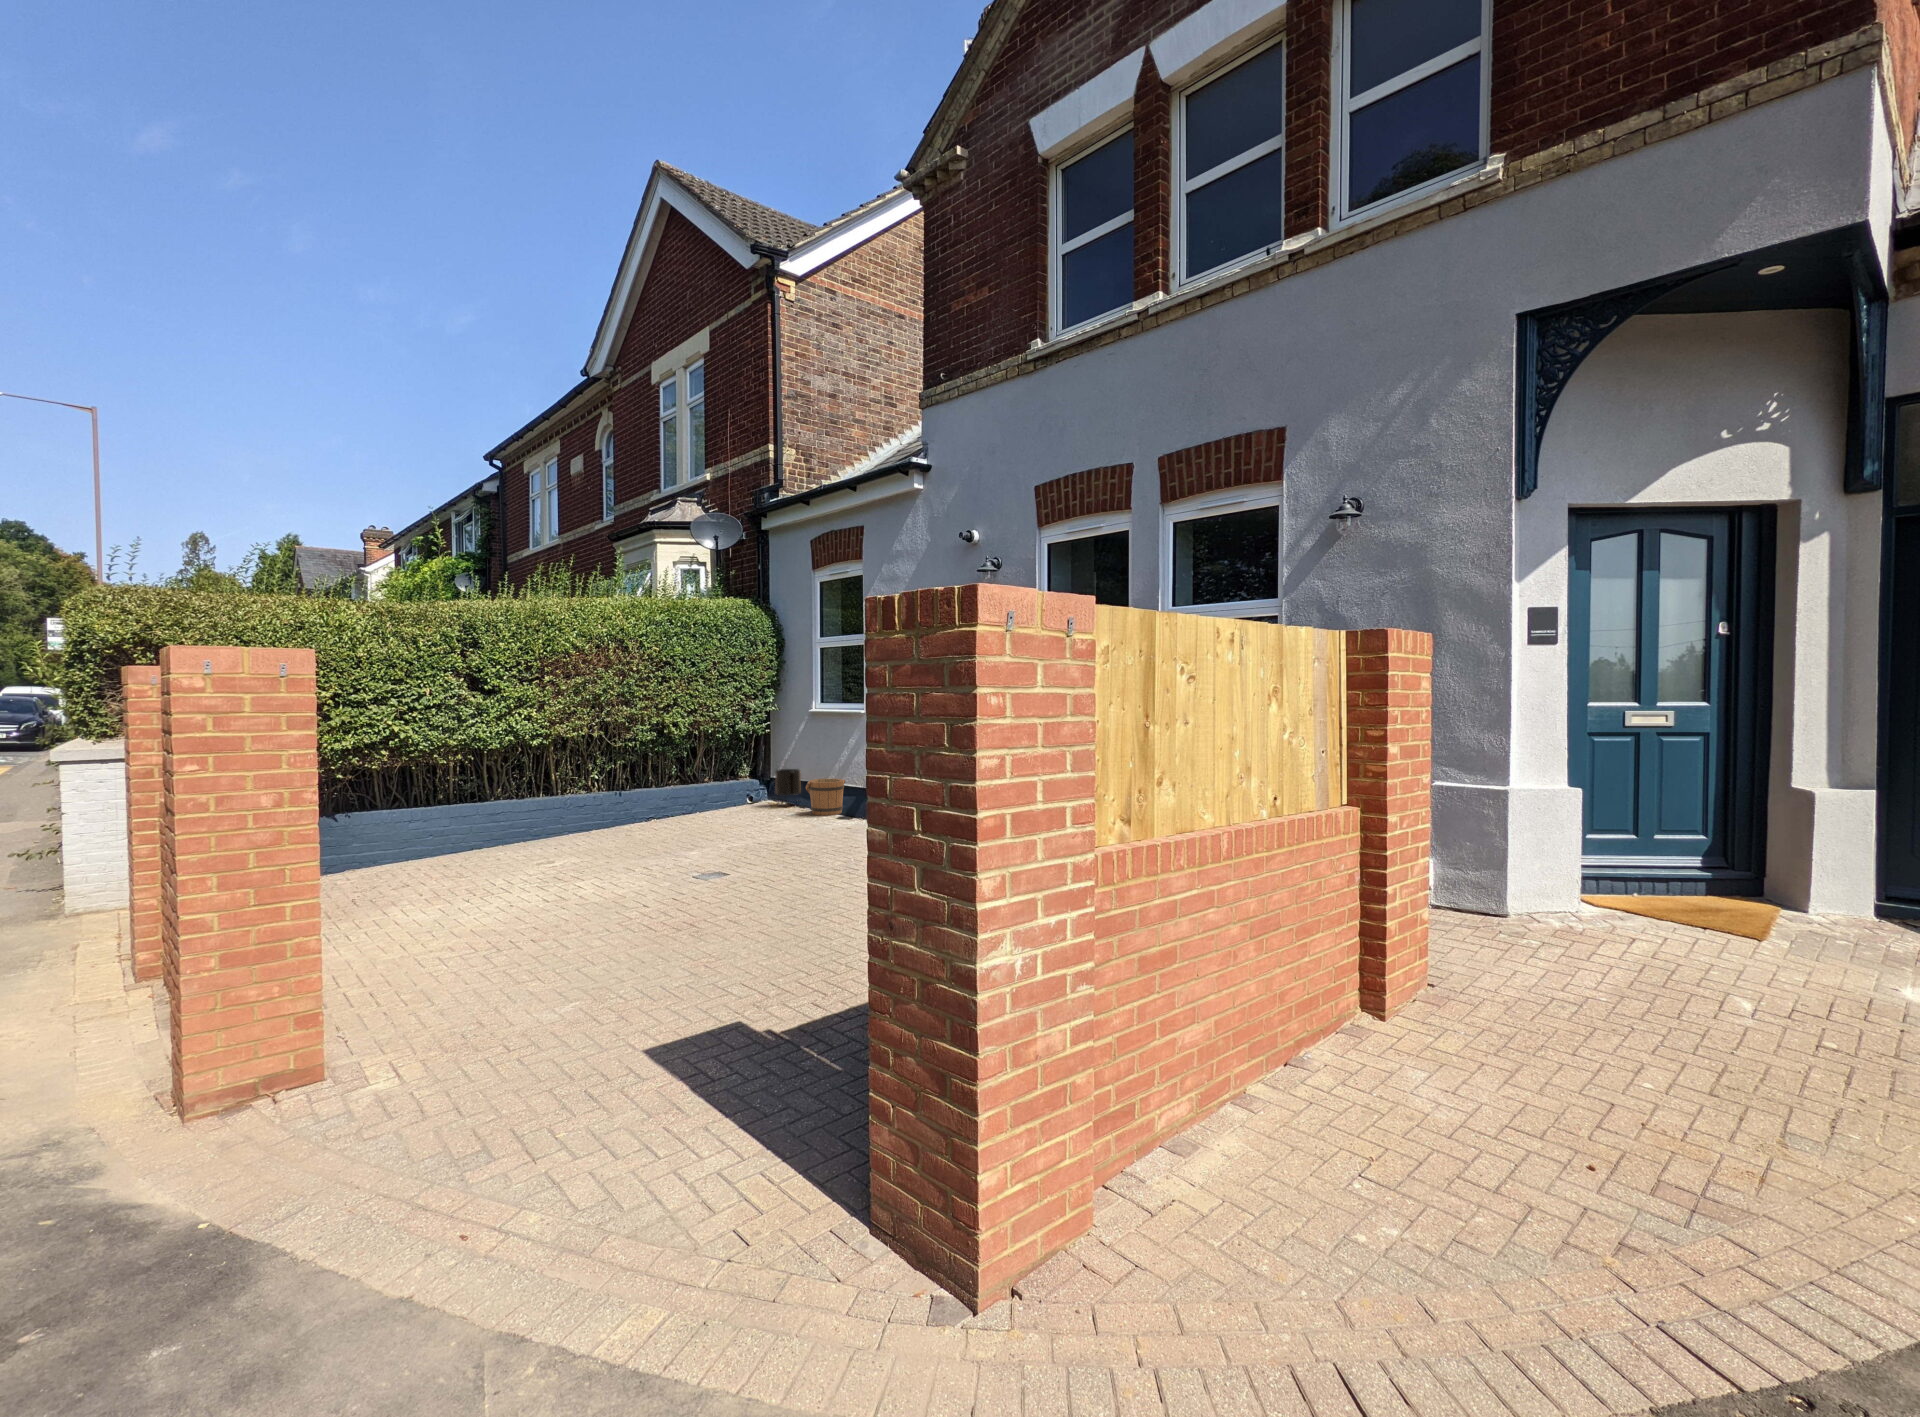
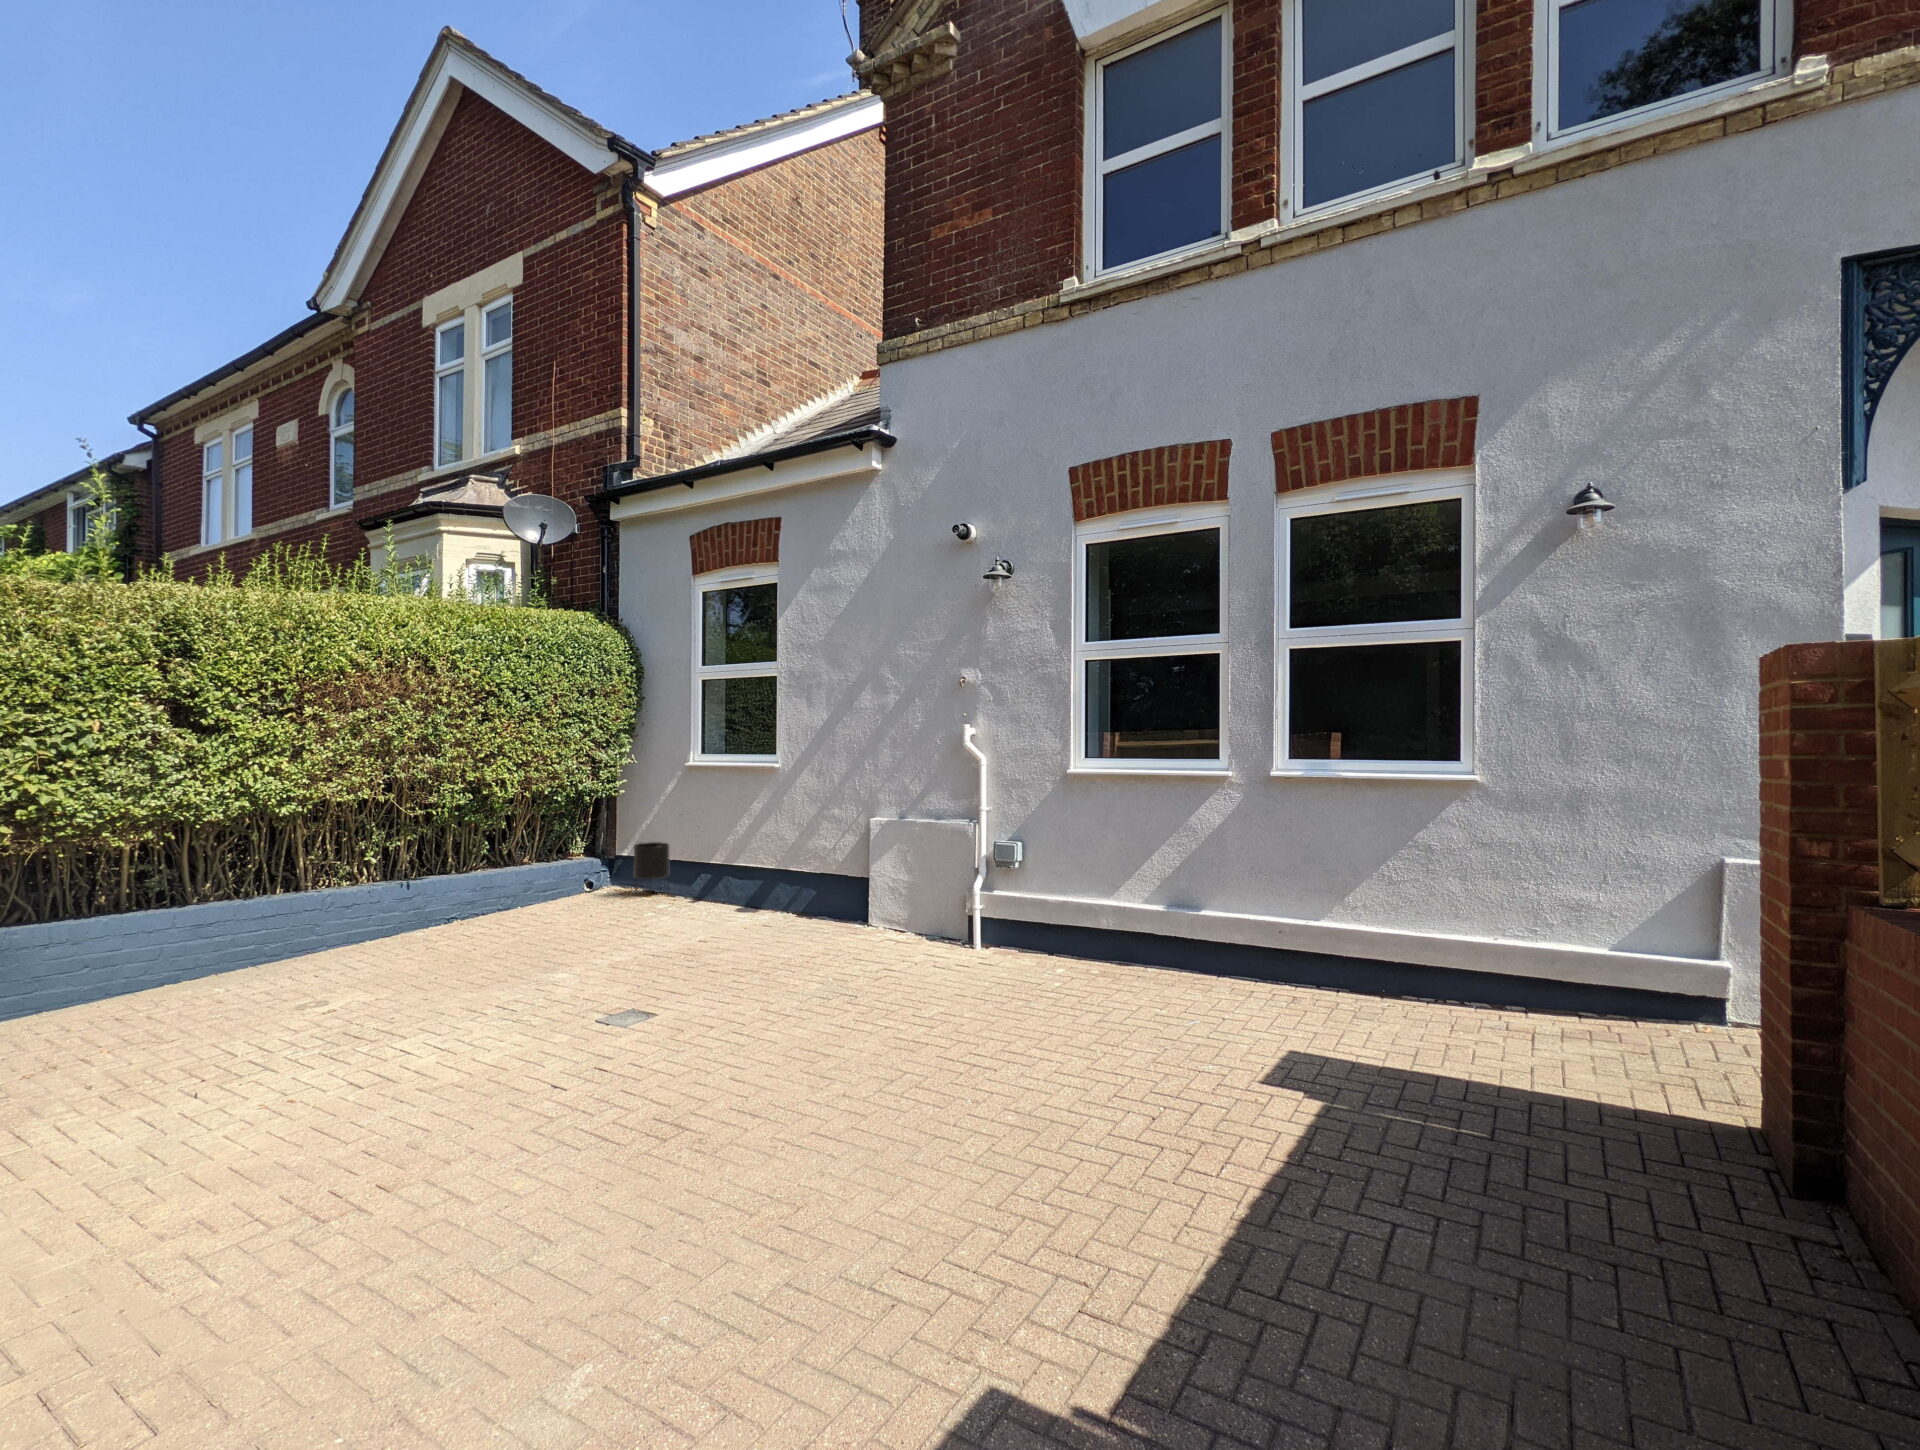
bucket: present [806,778,845,815] -> none [689,855,742,907]

